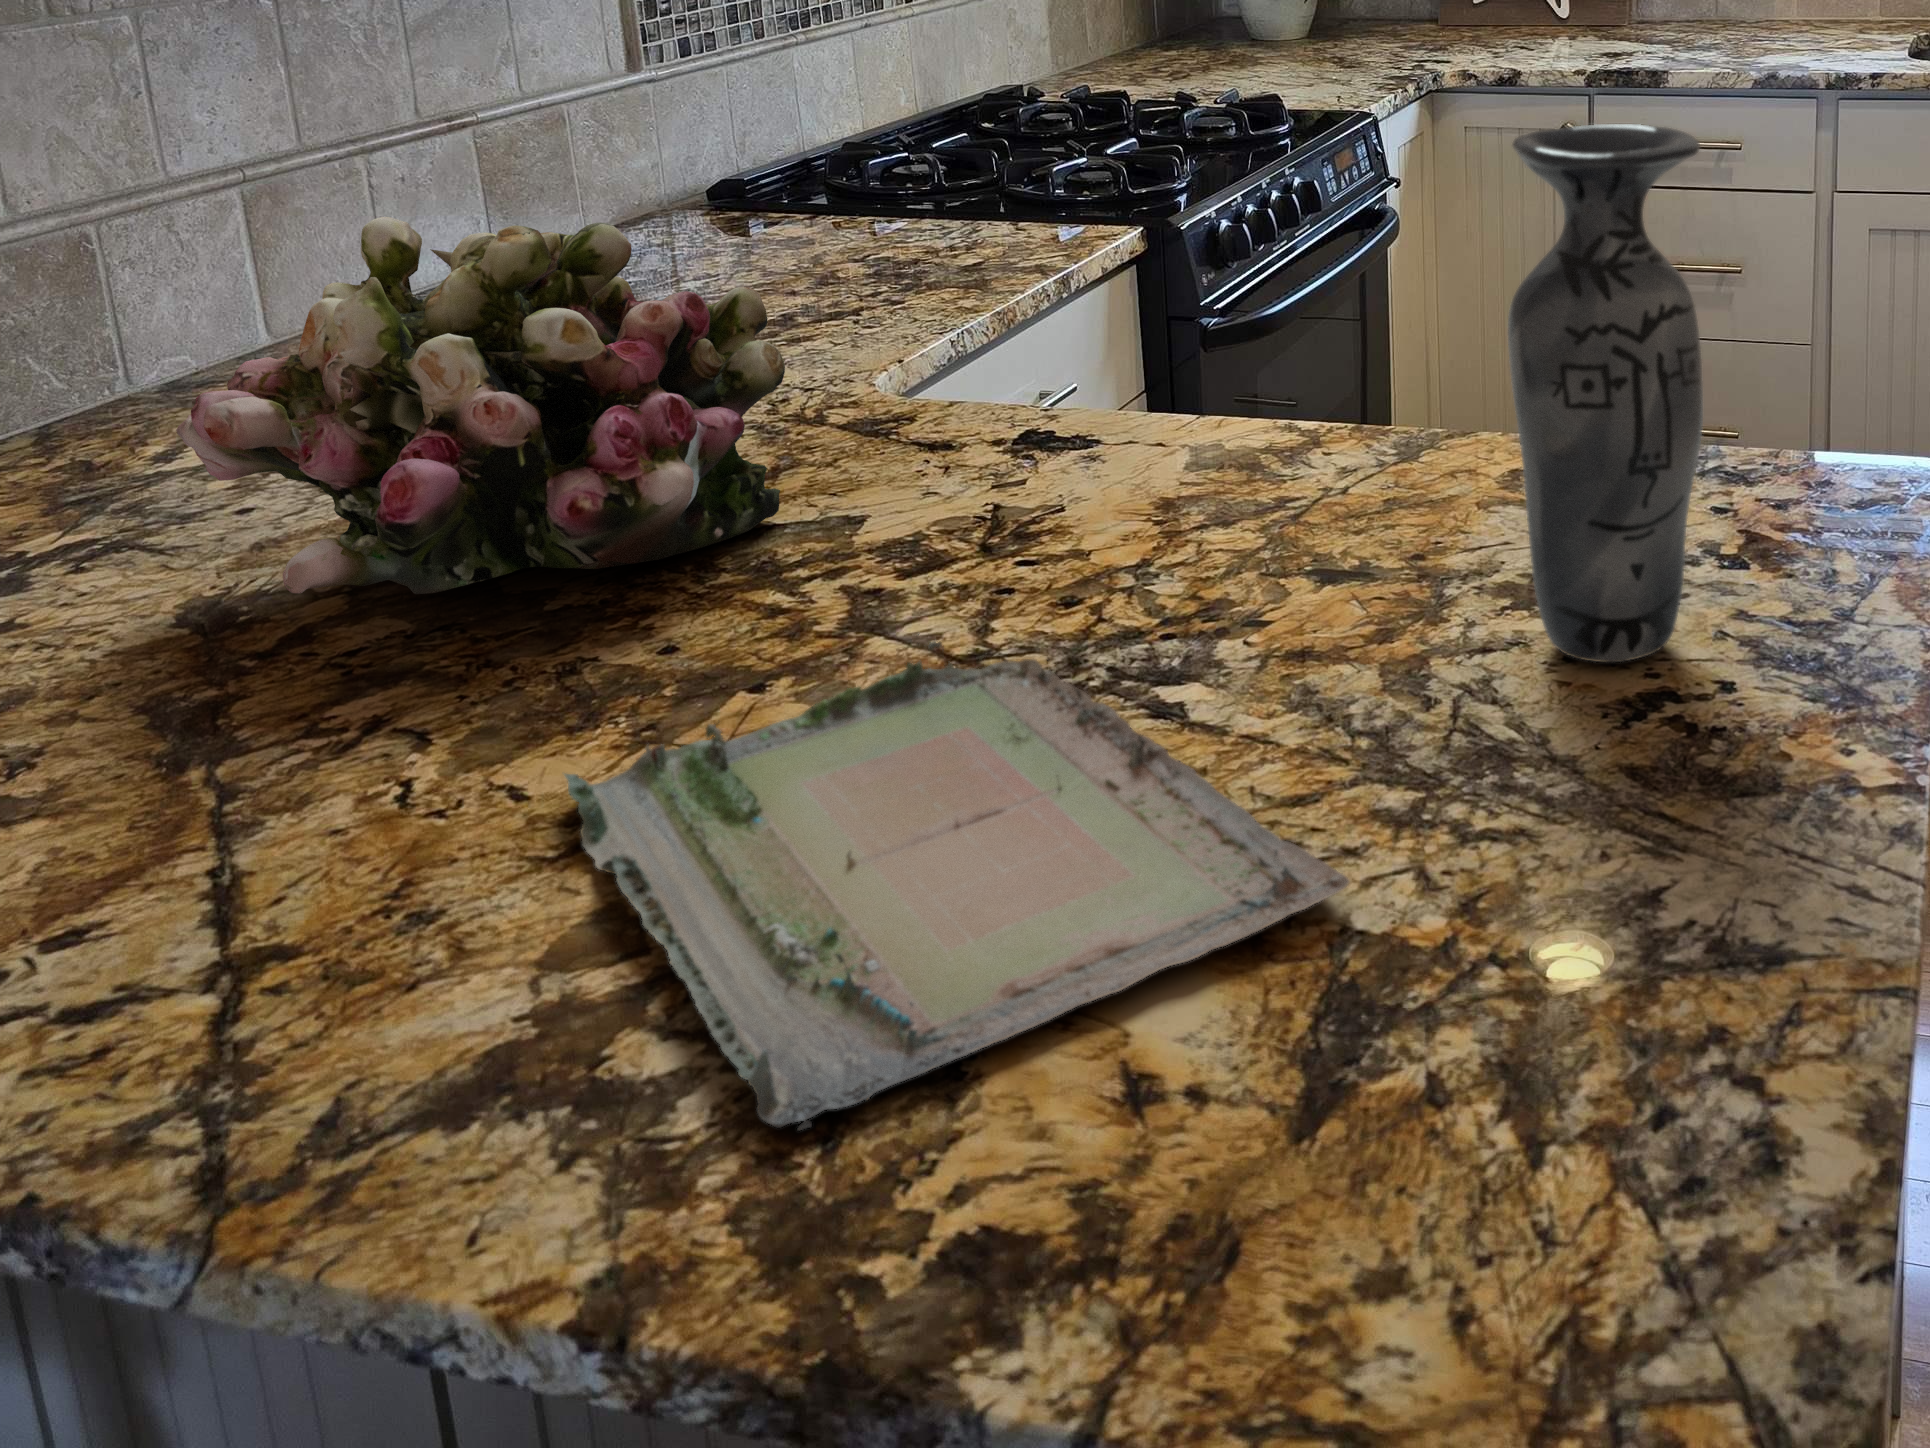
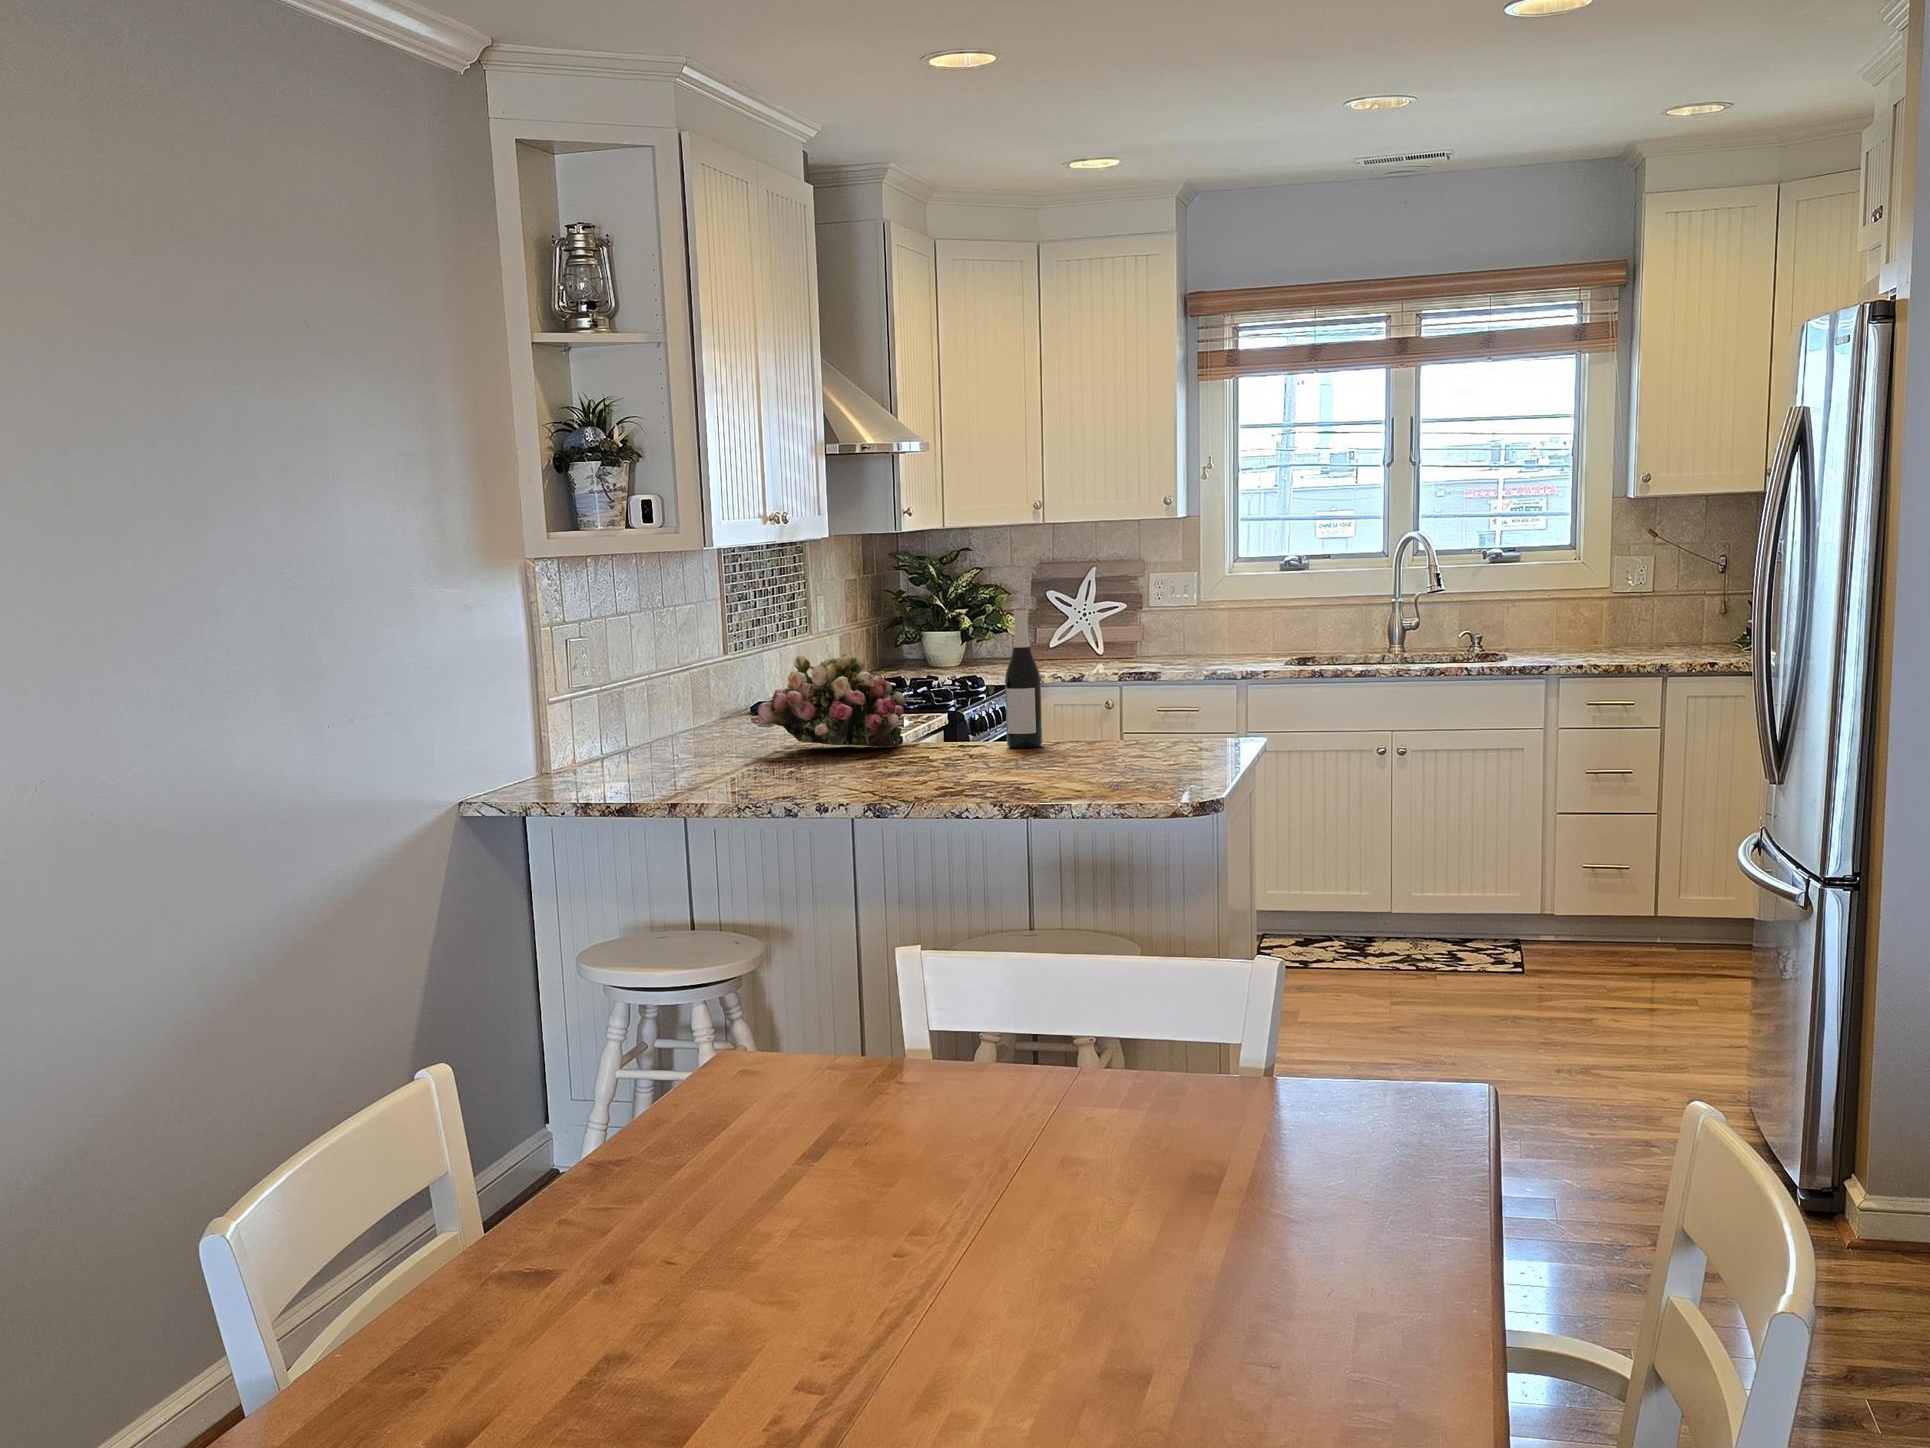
wine bottle: none [1074,77,1222,603] -> present [1005,608,1042,748]
vase: present [1508,124,1703,662] -> none [1125,614,1172,747]
tray: present [564,641,1350,1130] -> none [912,737,1099,774]

